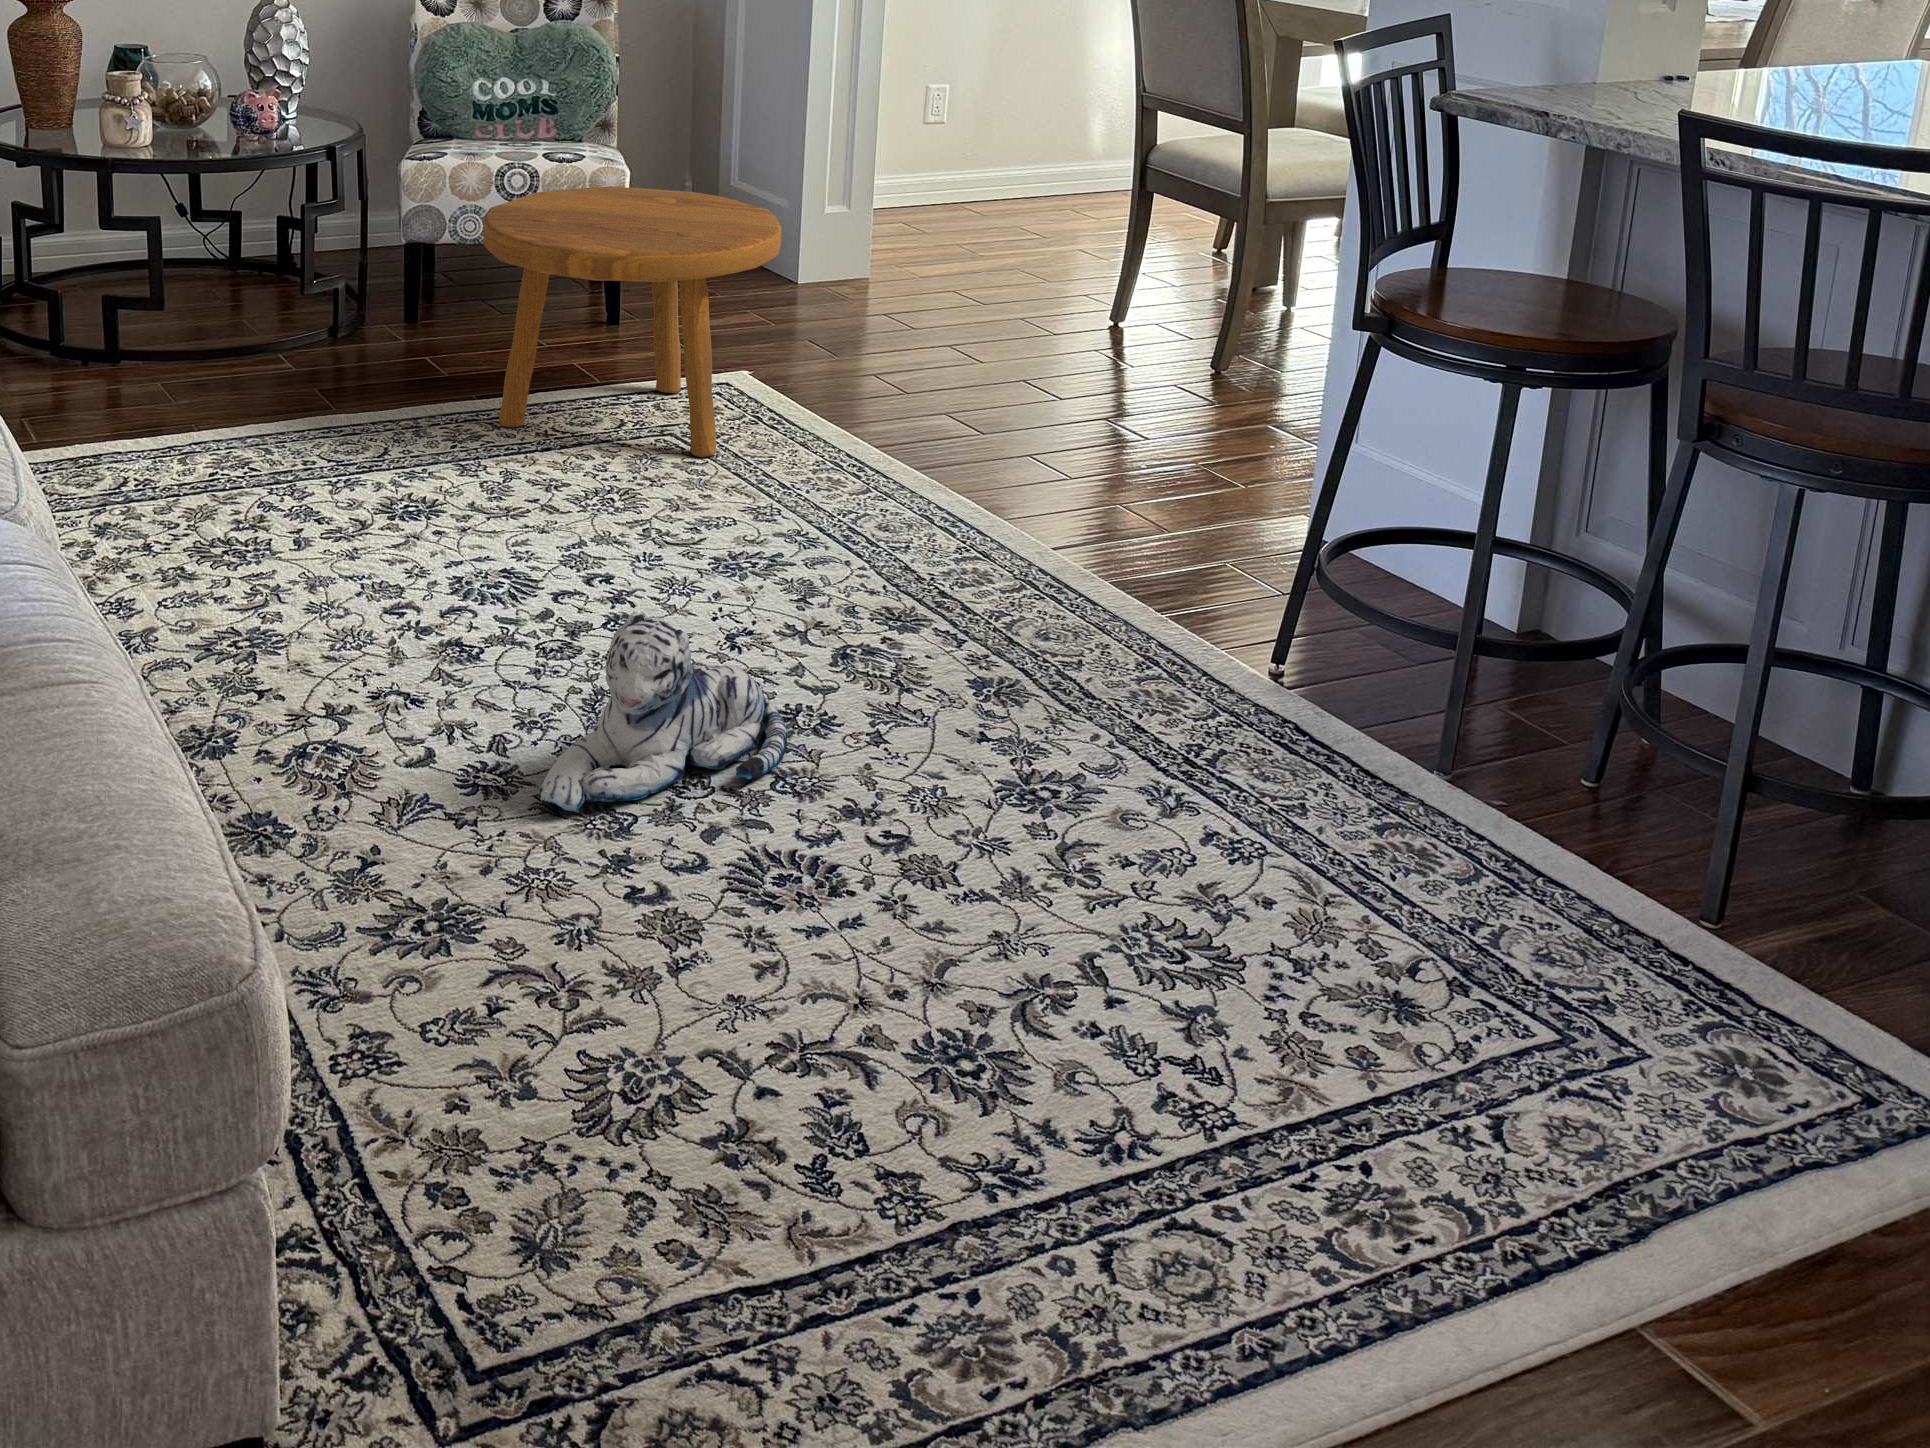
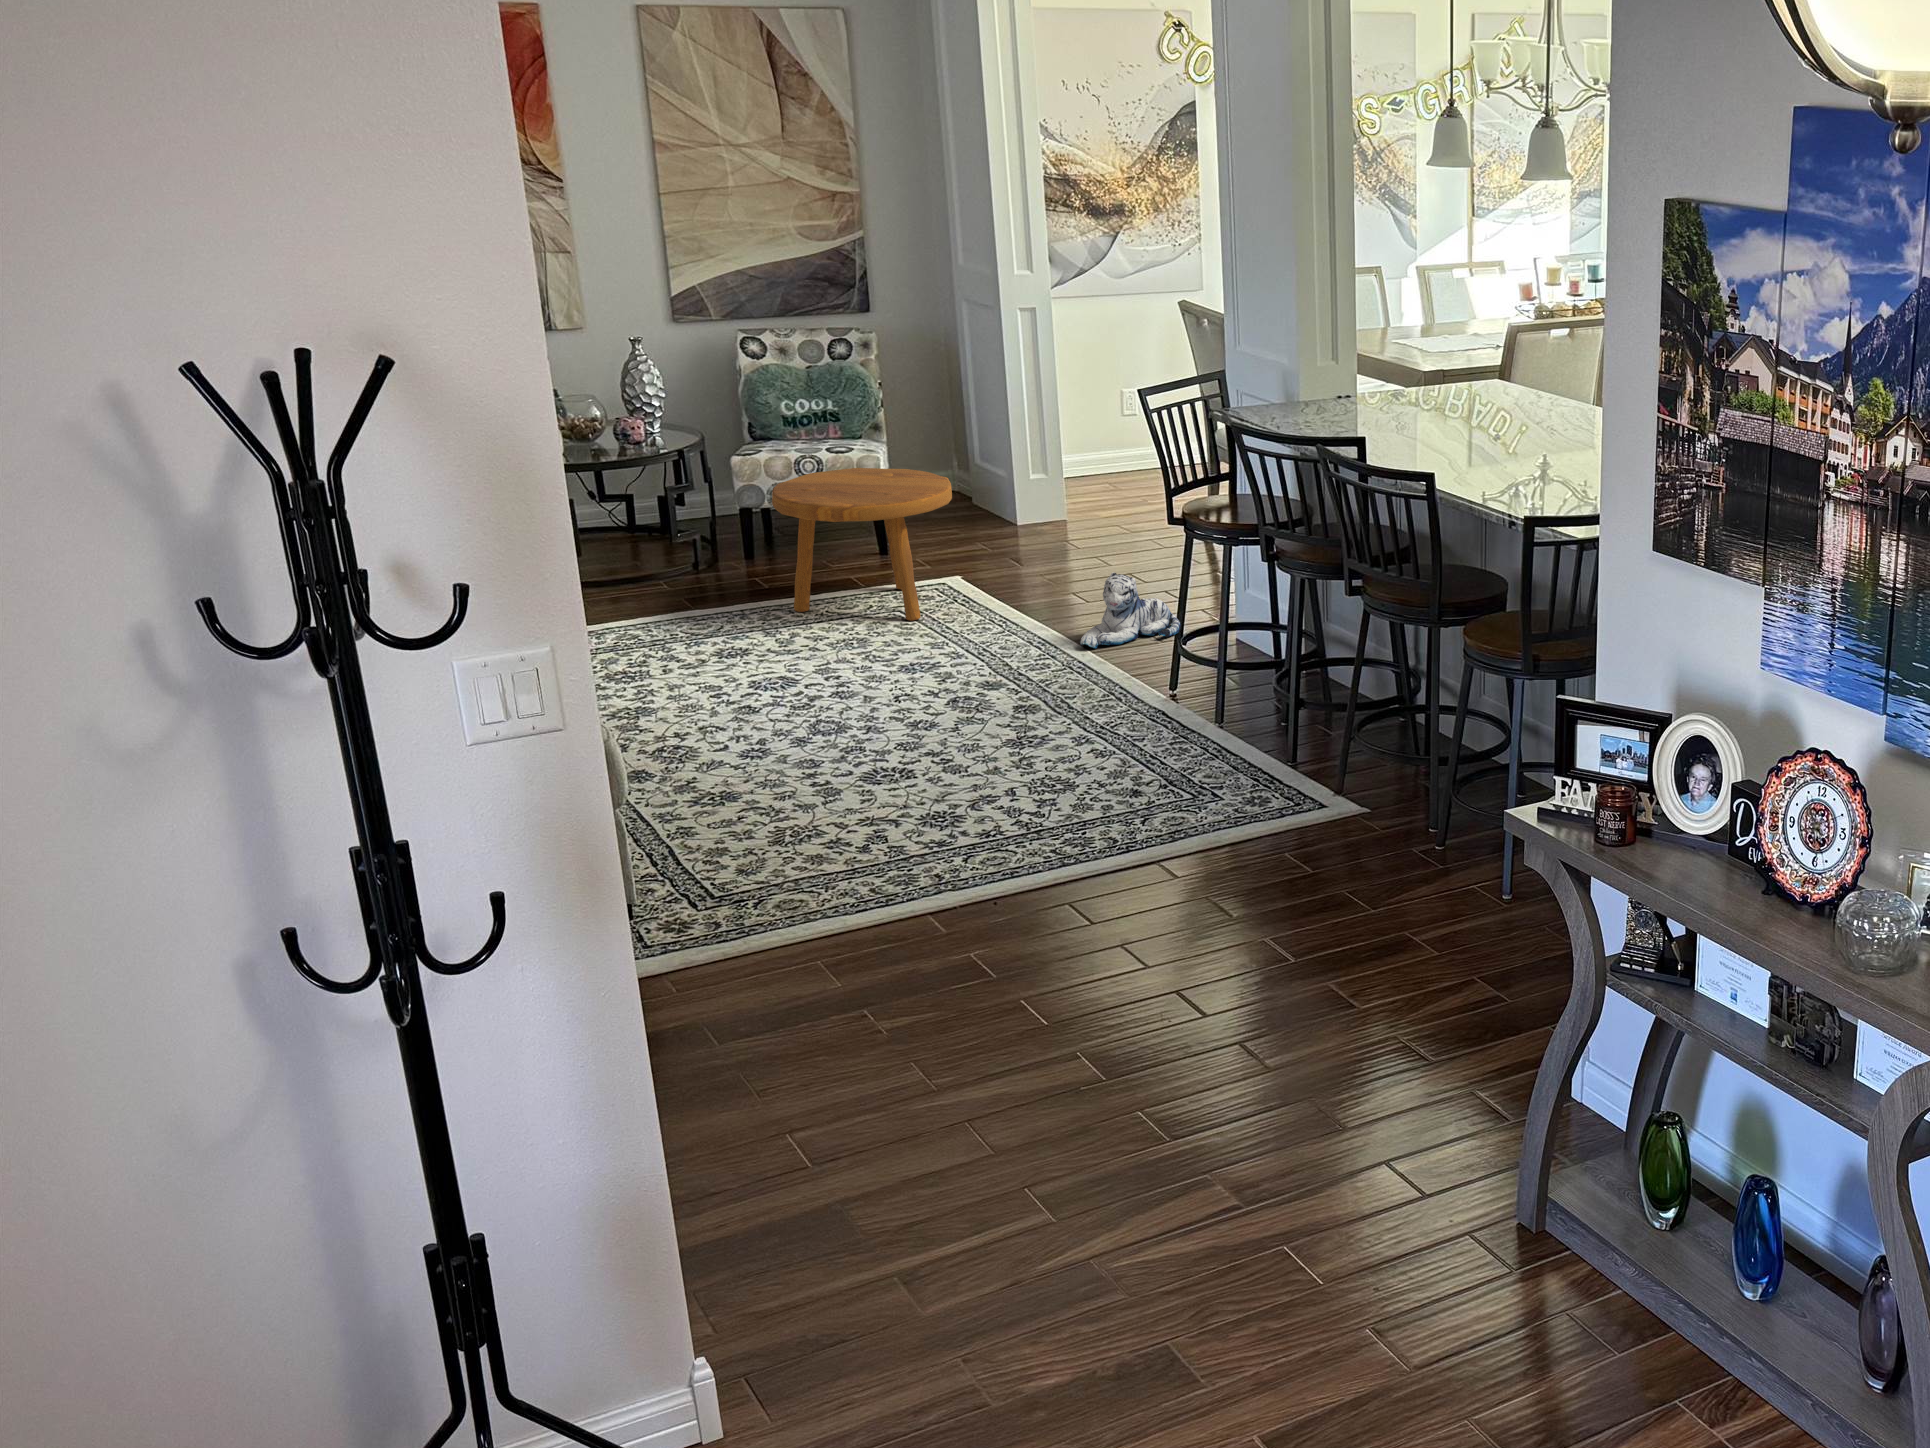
plush toy: present [540,613,788,813] -> present [1080,573,1181,648]

